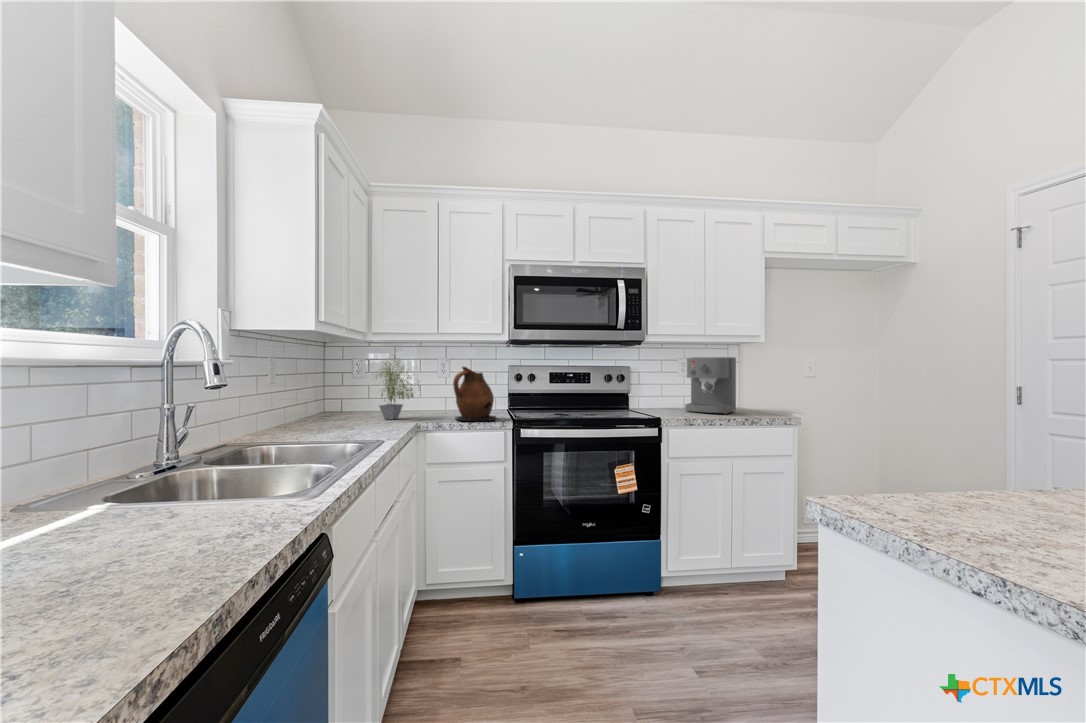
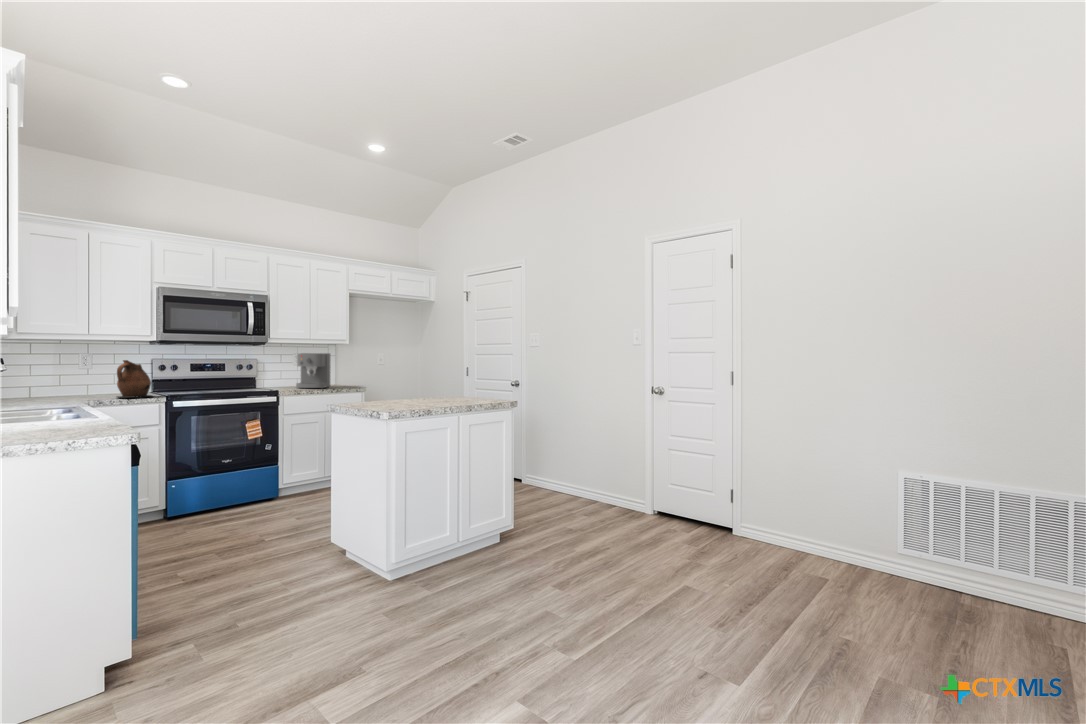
potted plant: present [376,357,413,419] -> none [25,351,80,401]

